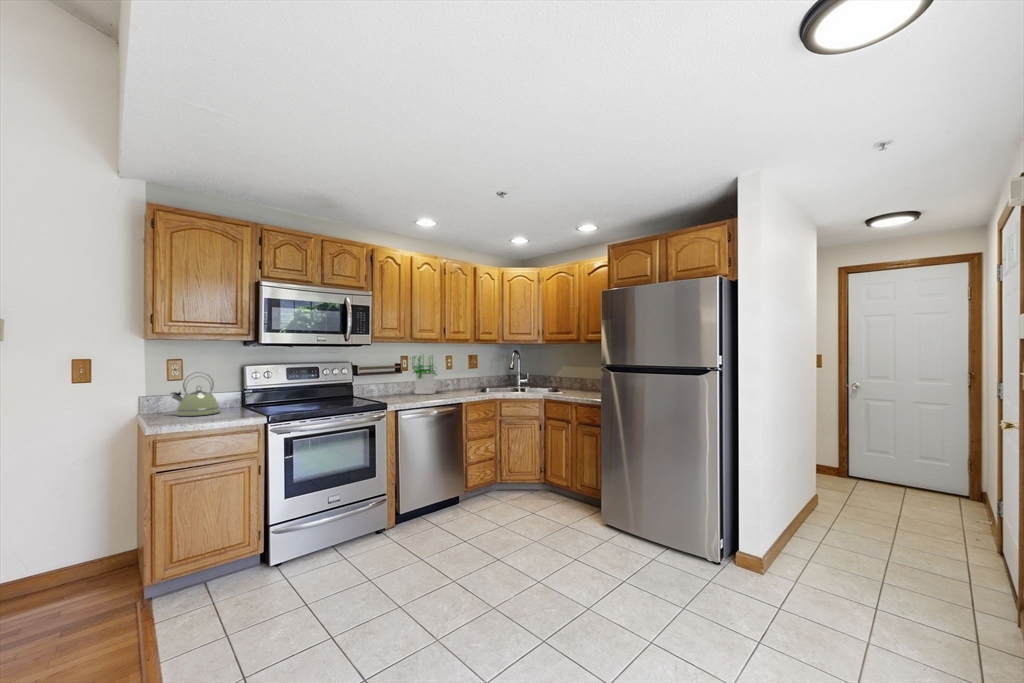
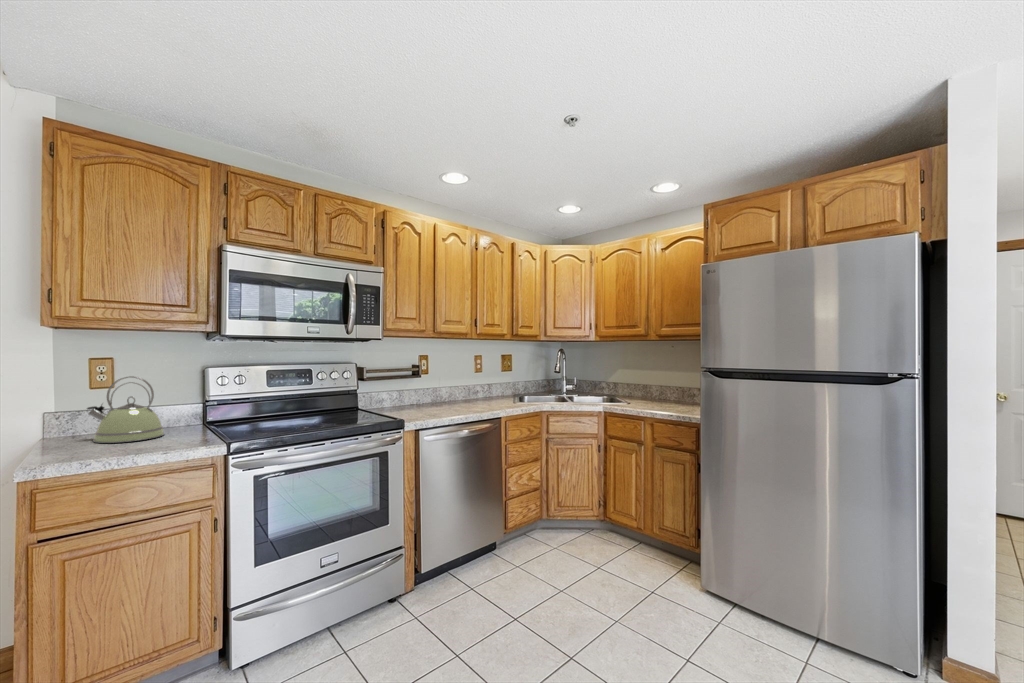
potted plant: present [410,356,437,394] -> none [427,353,466,405]

